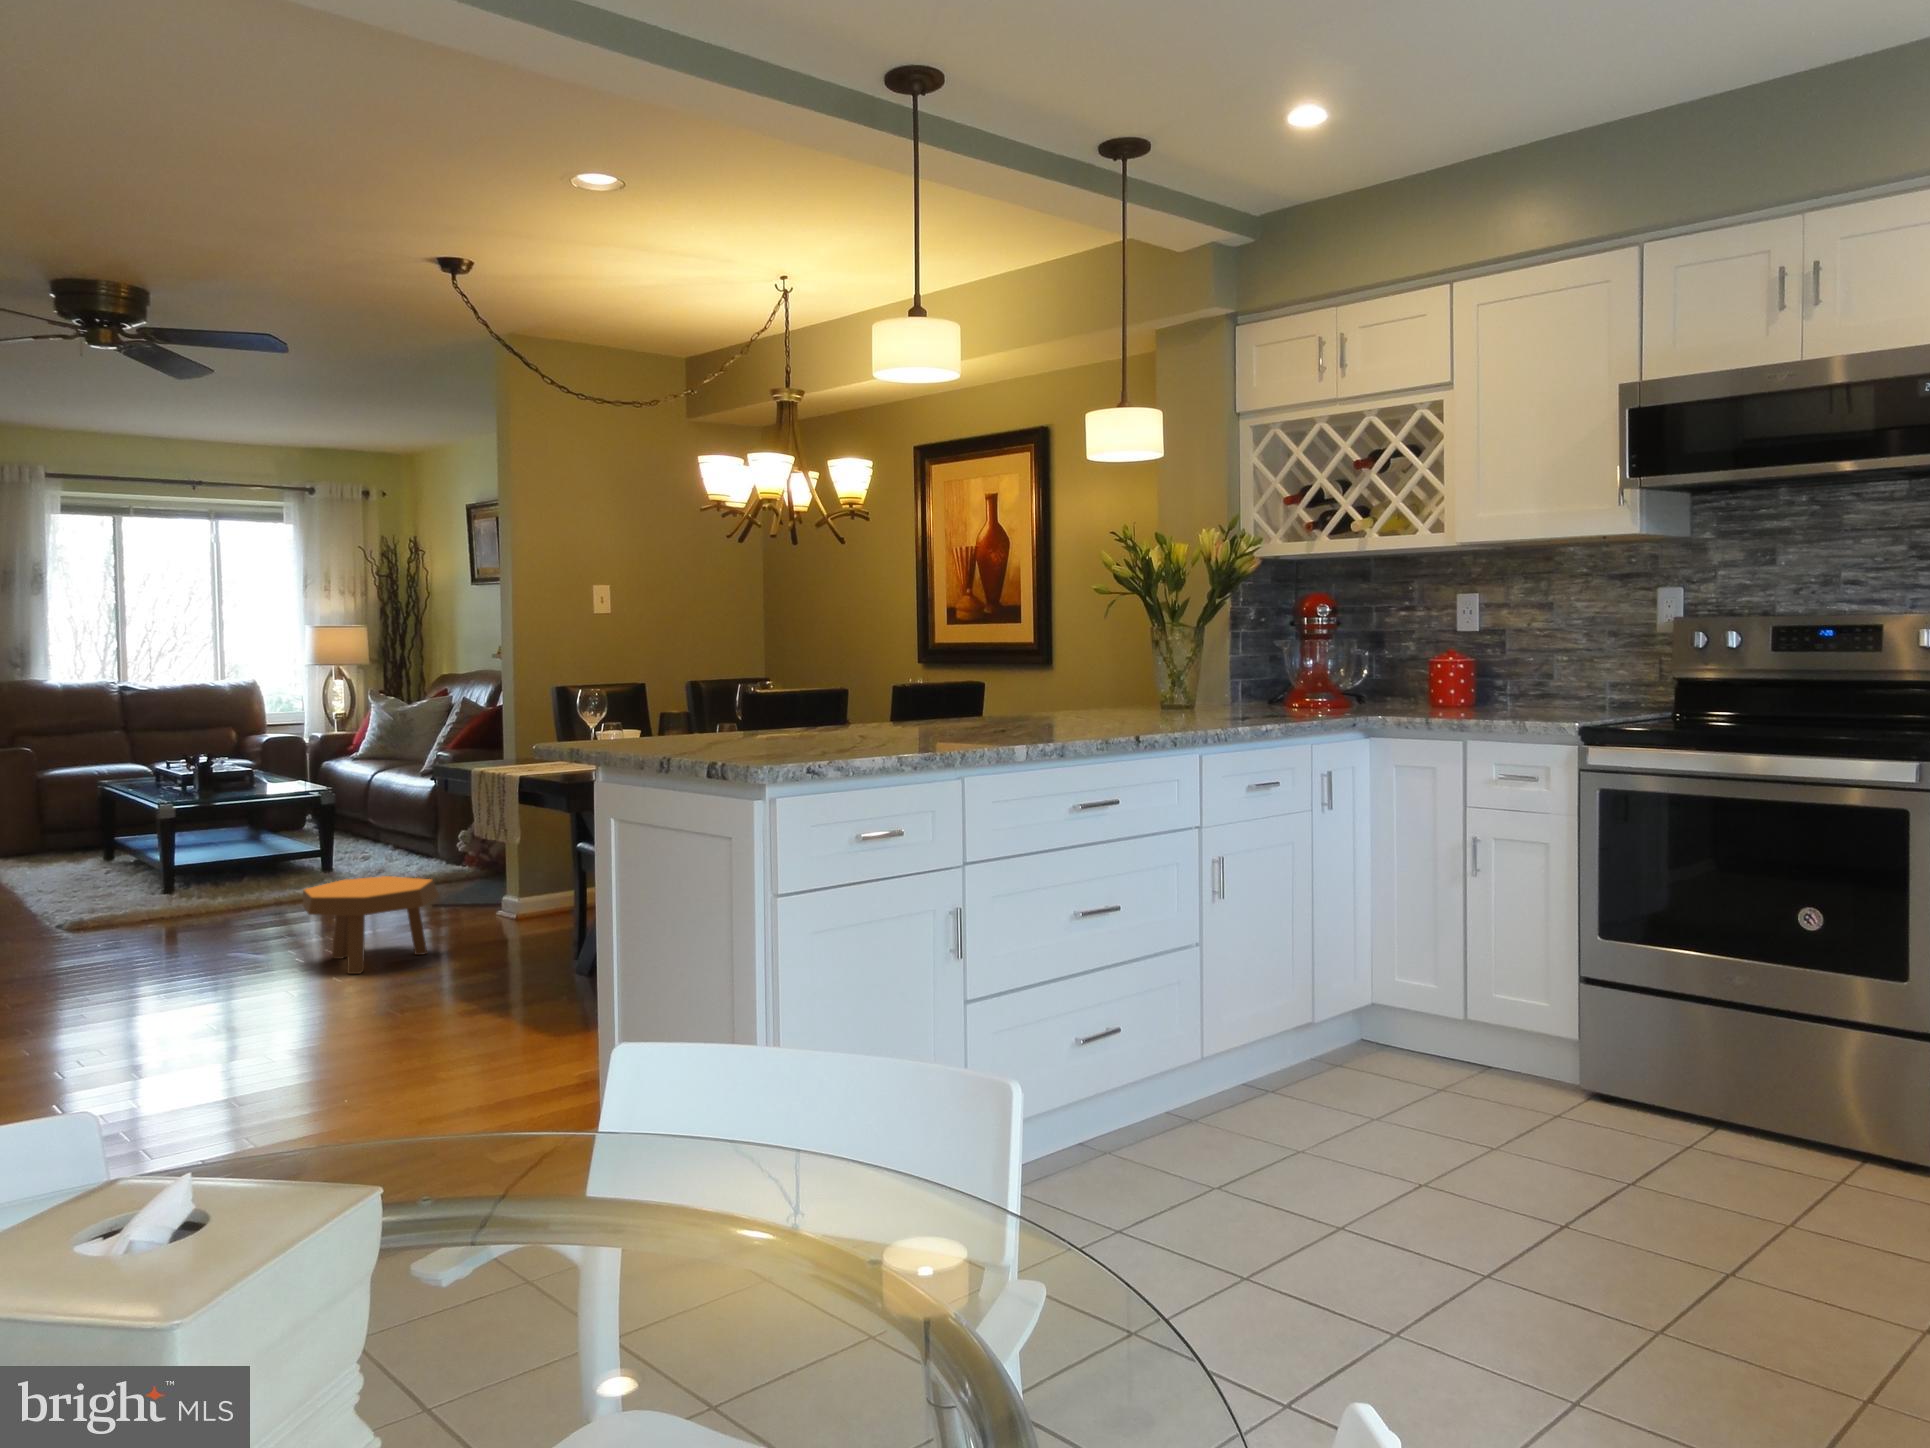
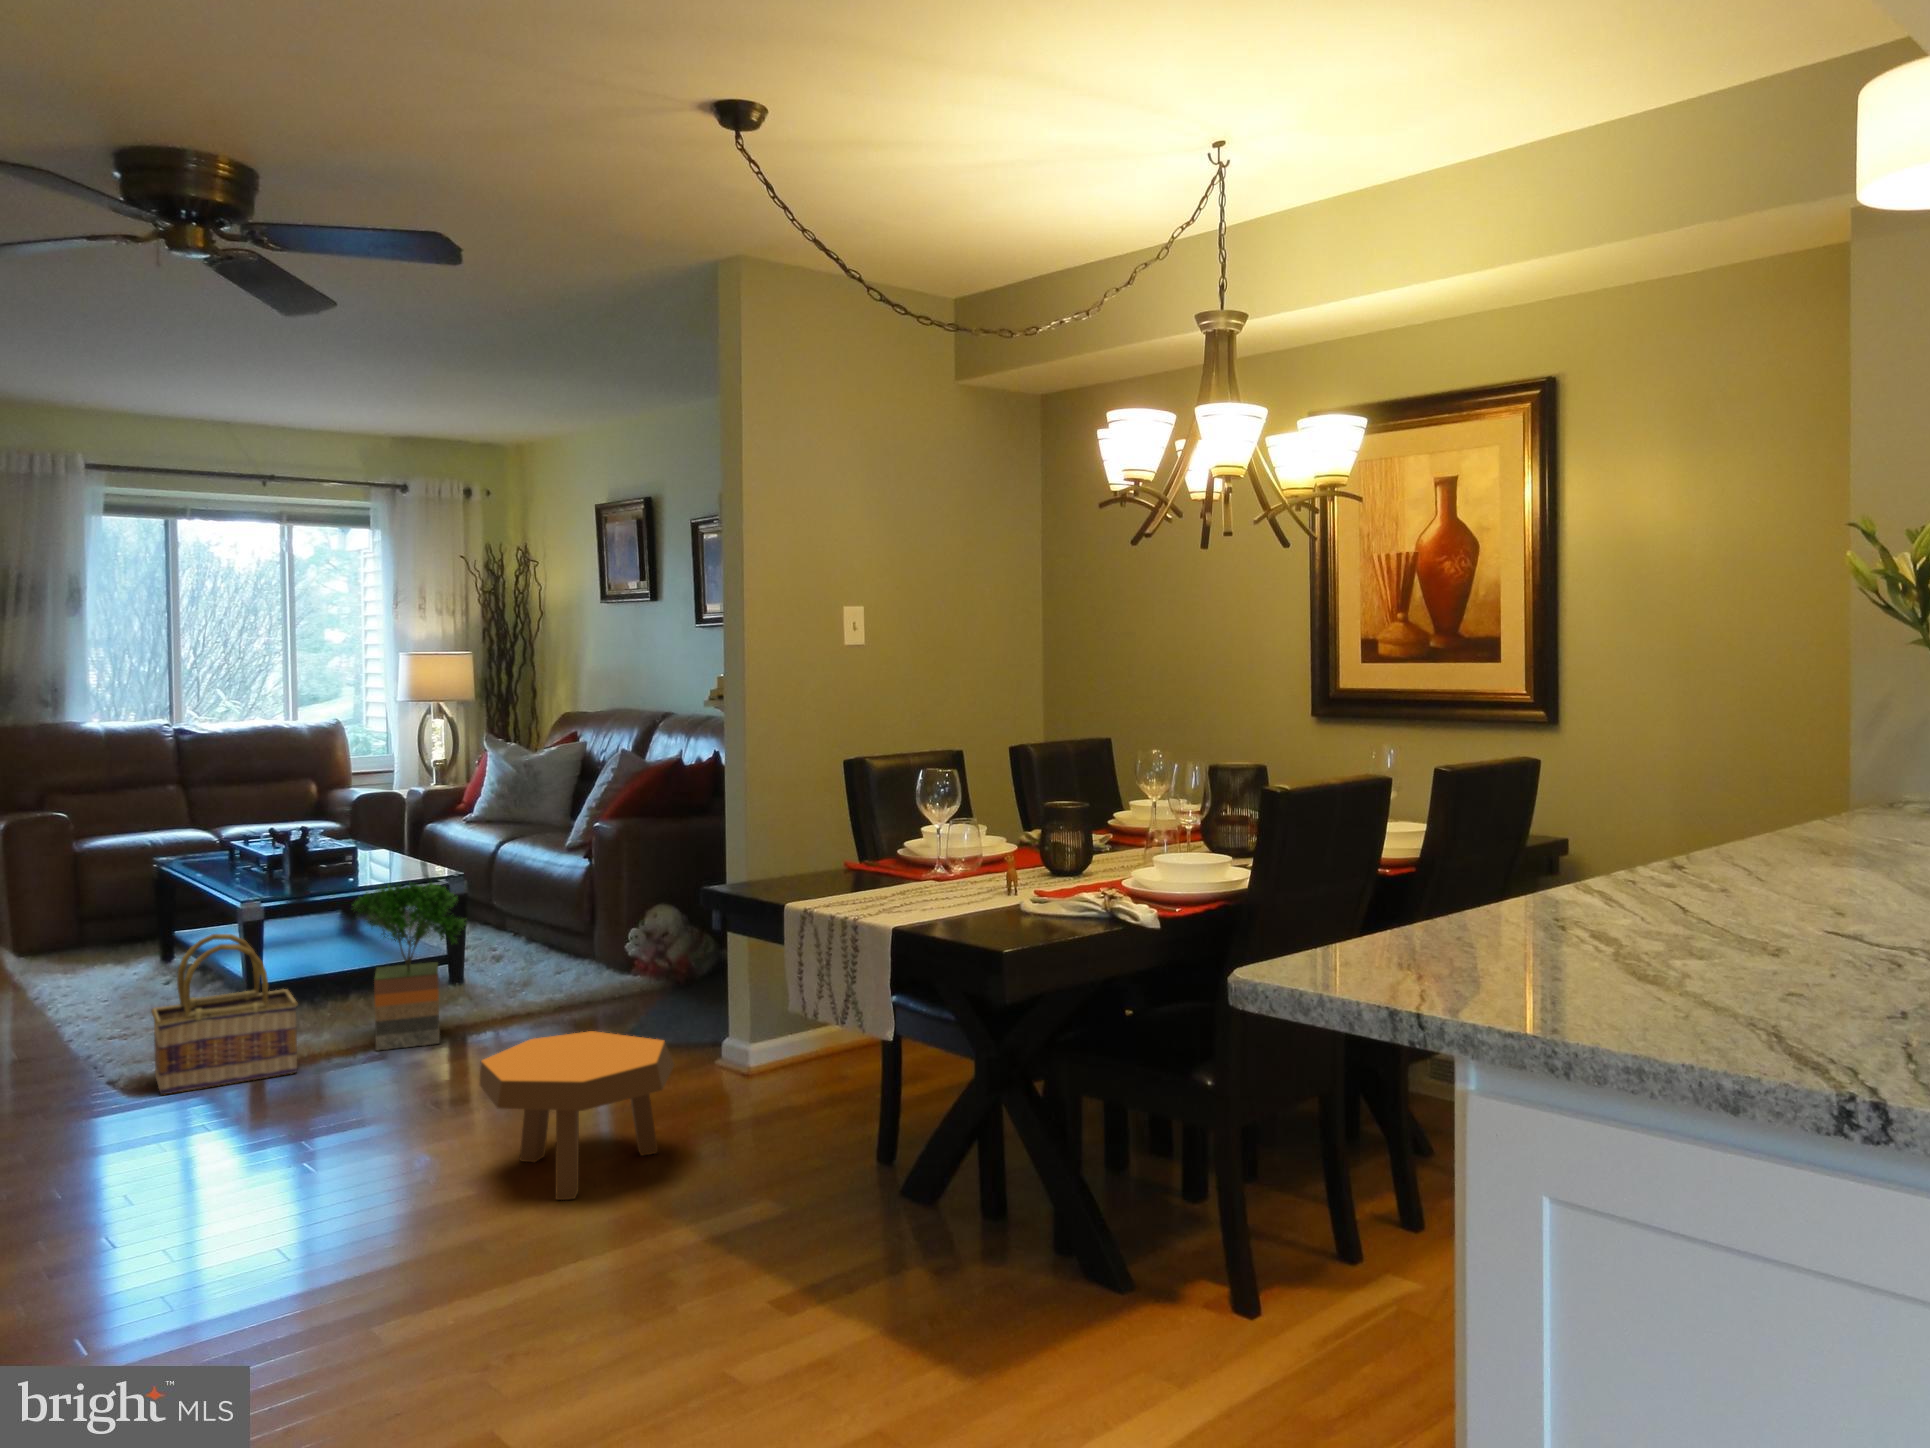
potted tree: none [235,788,324,908] -> present [353,883,465,1050]
basket: none [88,821,194,930] -> present [151,934,298,1094]

